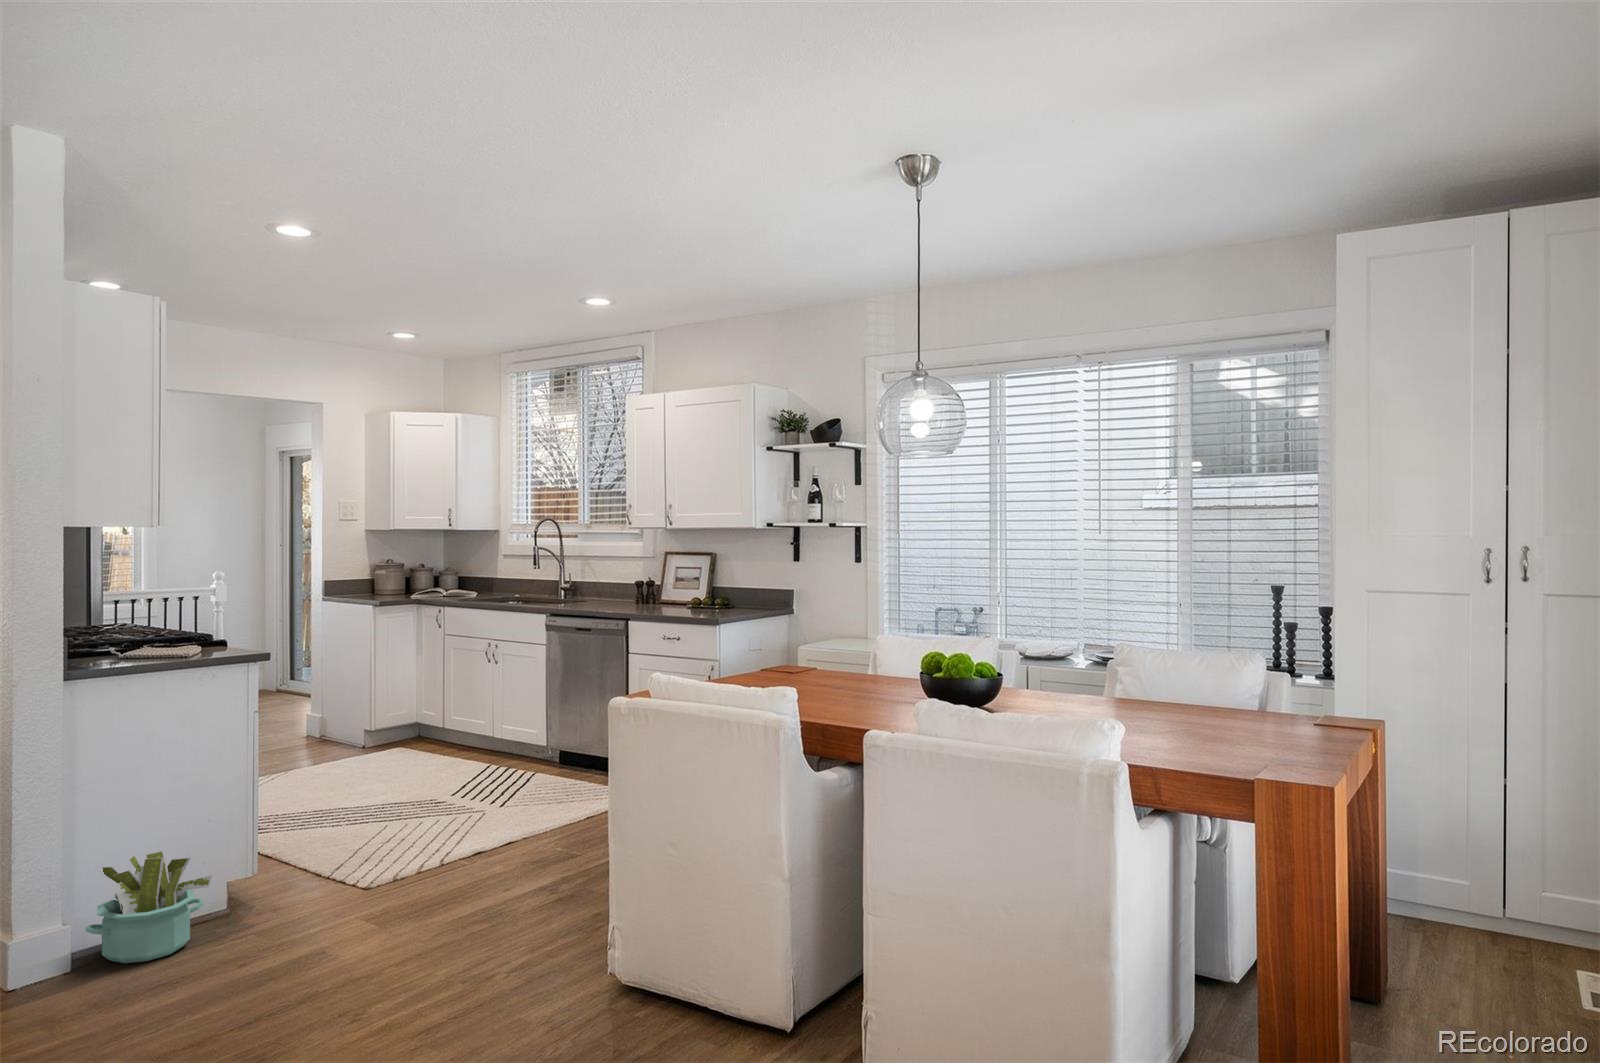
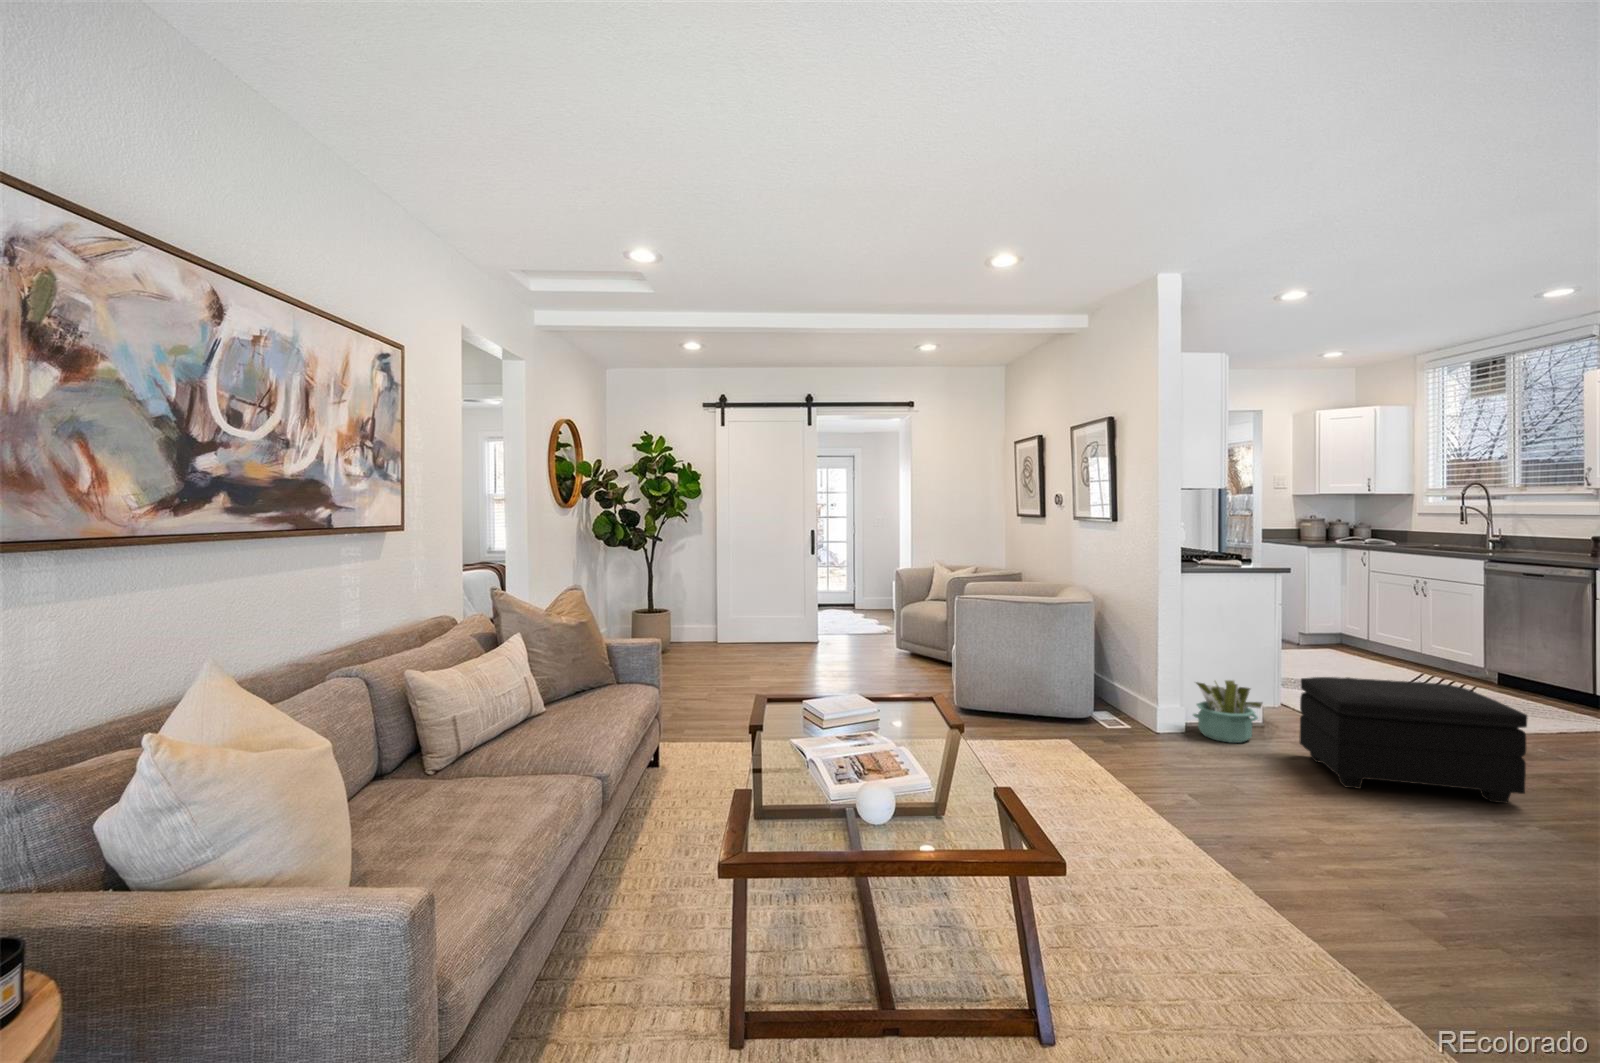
footstool: none [252,800,498,994] -> present [1300,677,1528,803]

